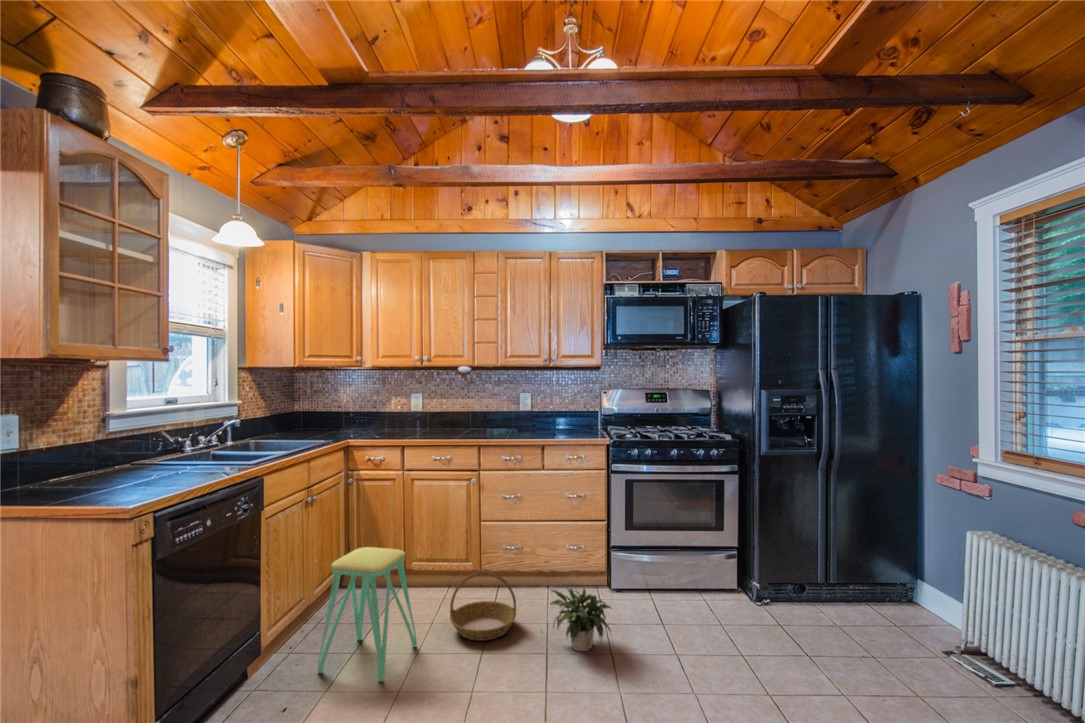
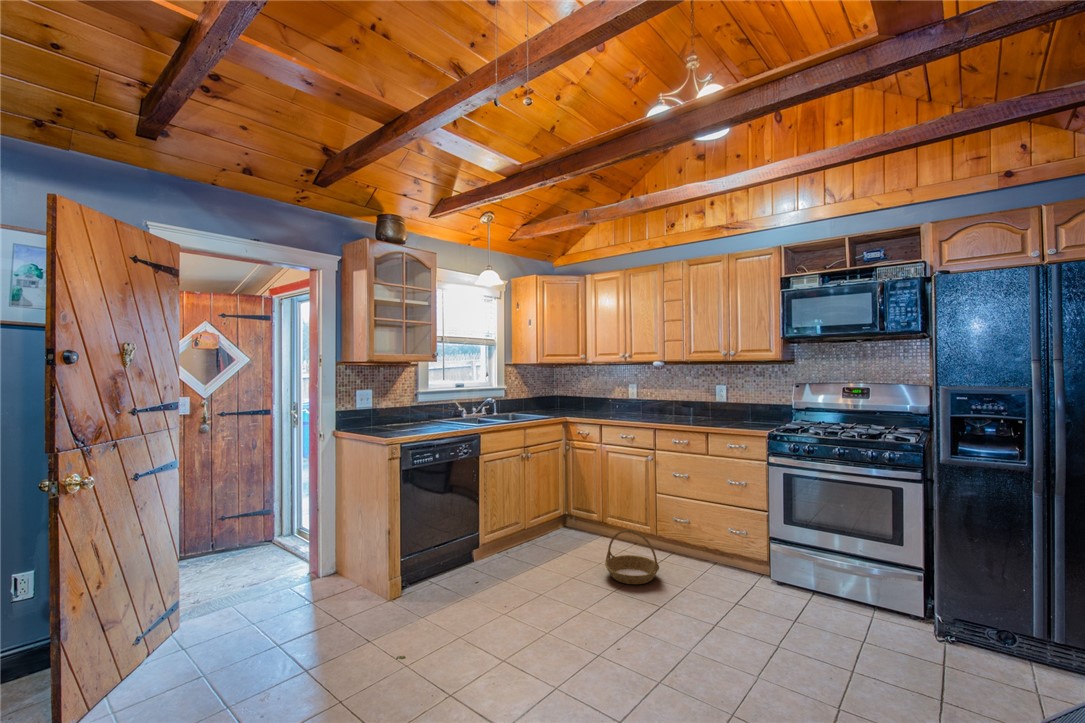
stool: present [318,547,417,682] -> none [510,493,577,585]
potted plant: present [550,586,611,651] -> none [670,553,723,615]

